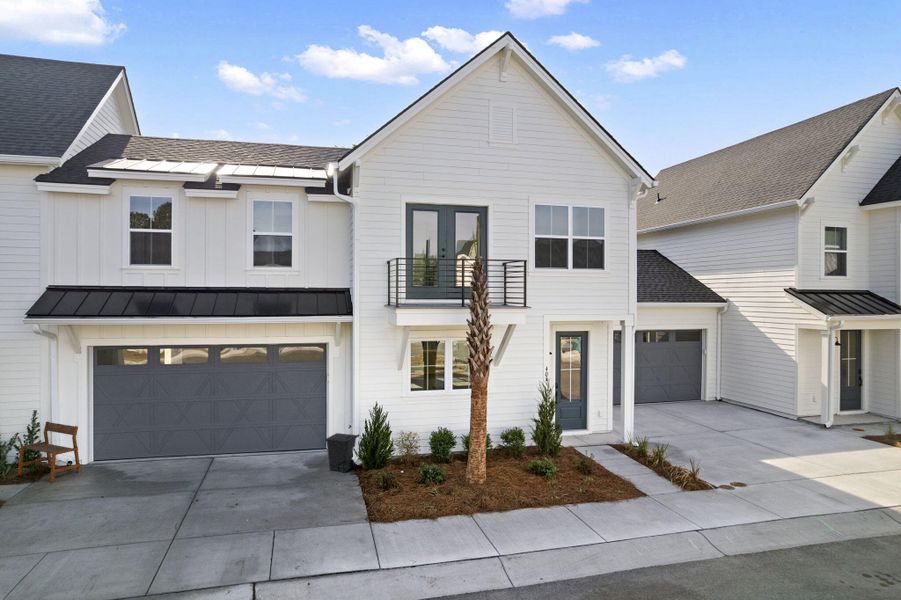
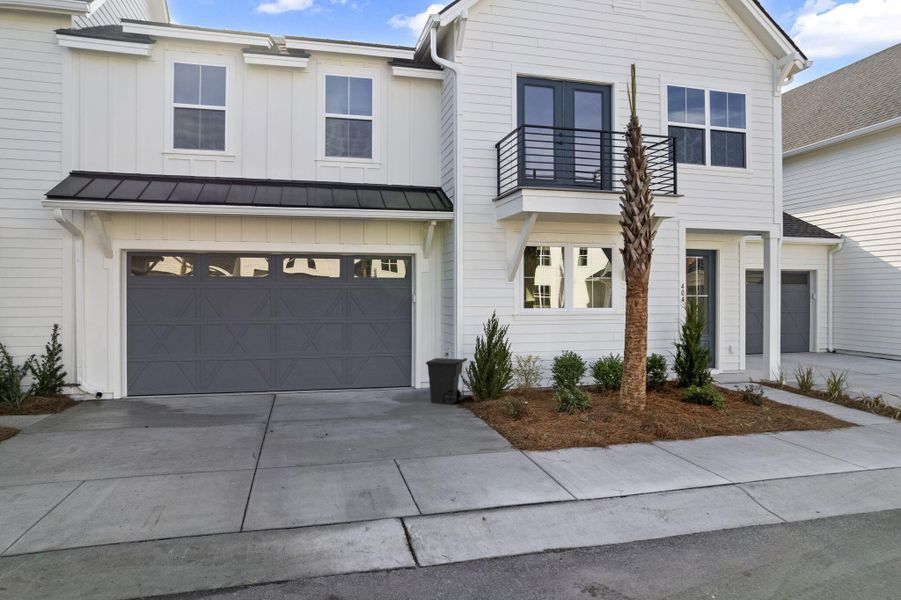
bench: present [18,421,81,482] -> none [32,342,113,413]

